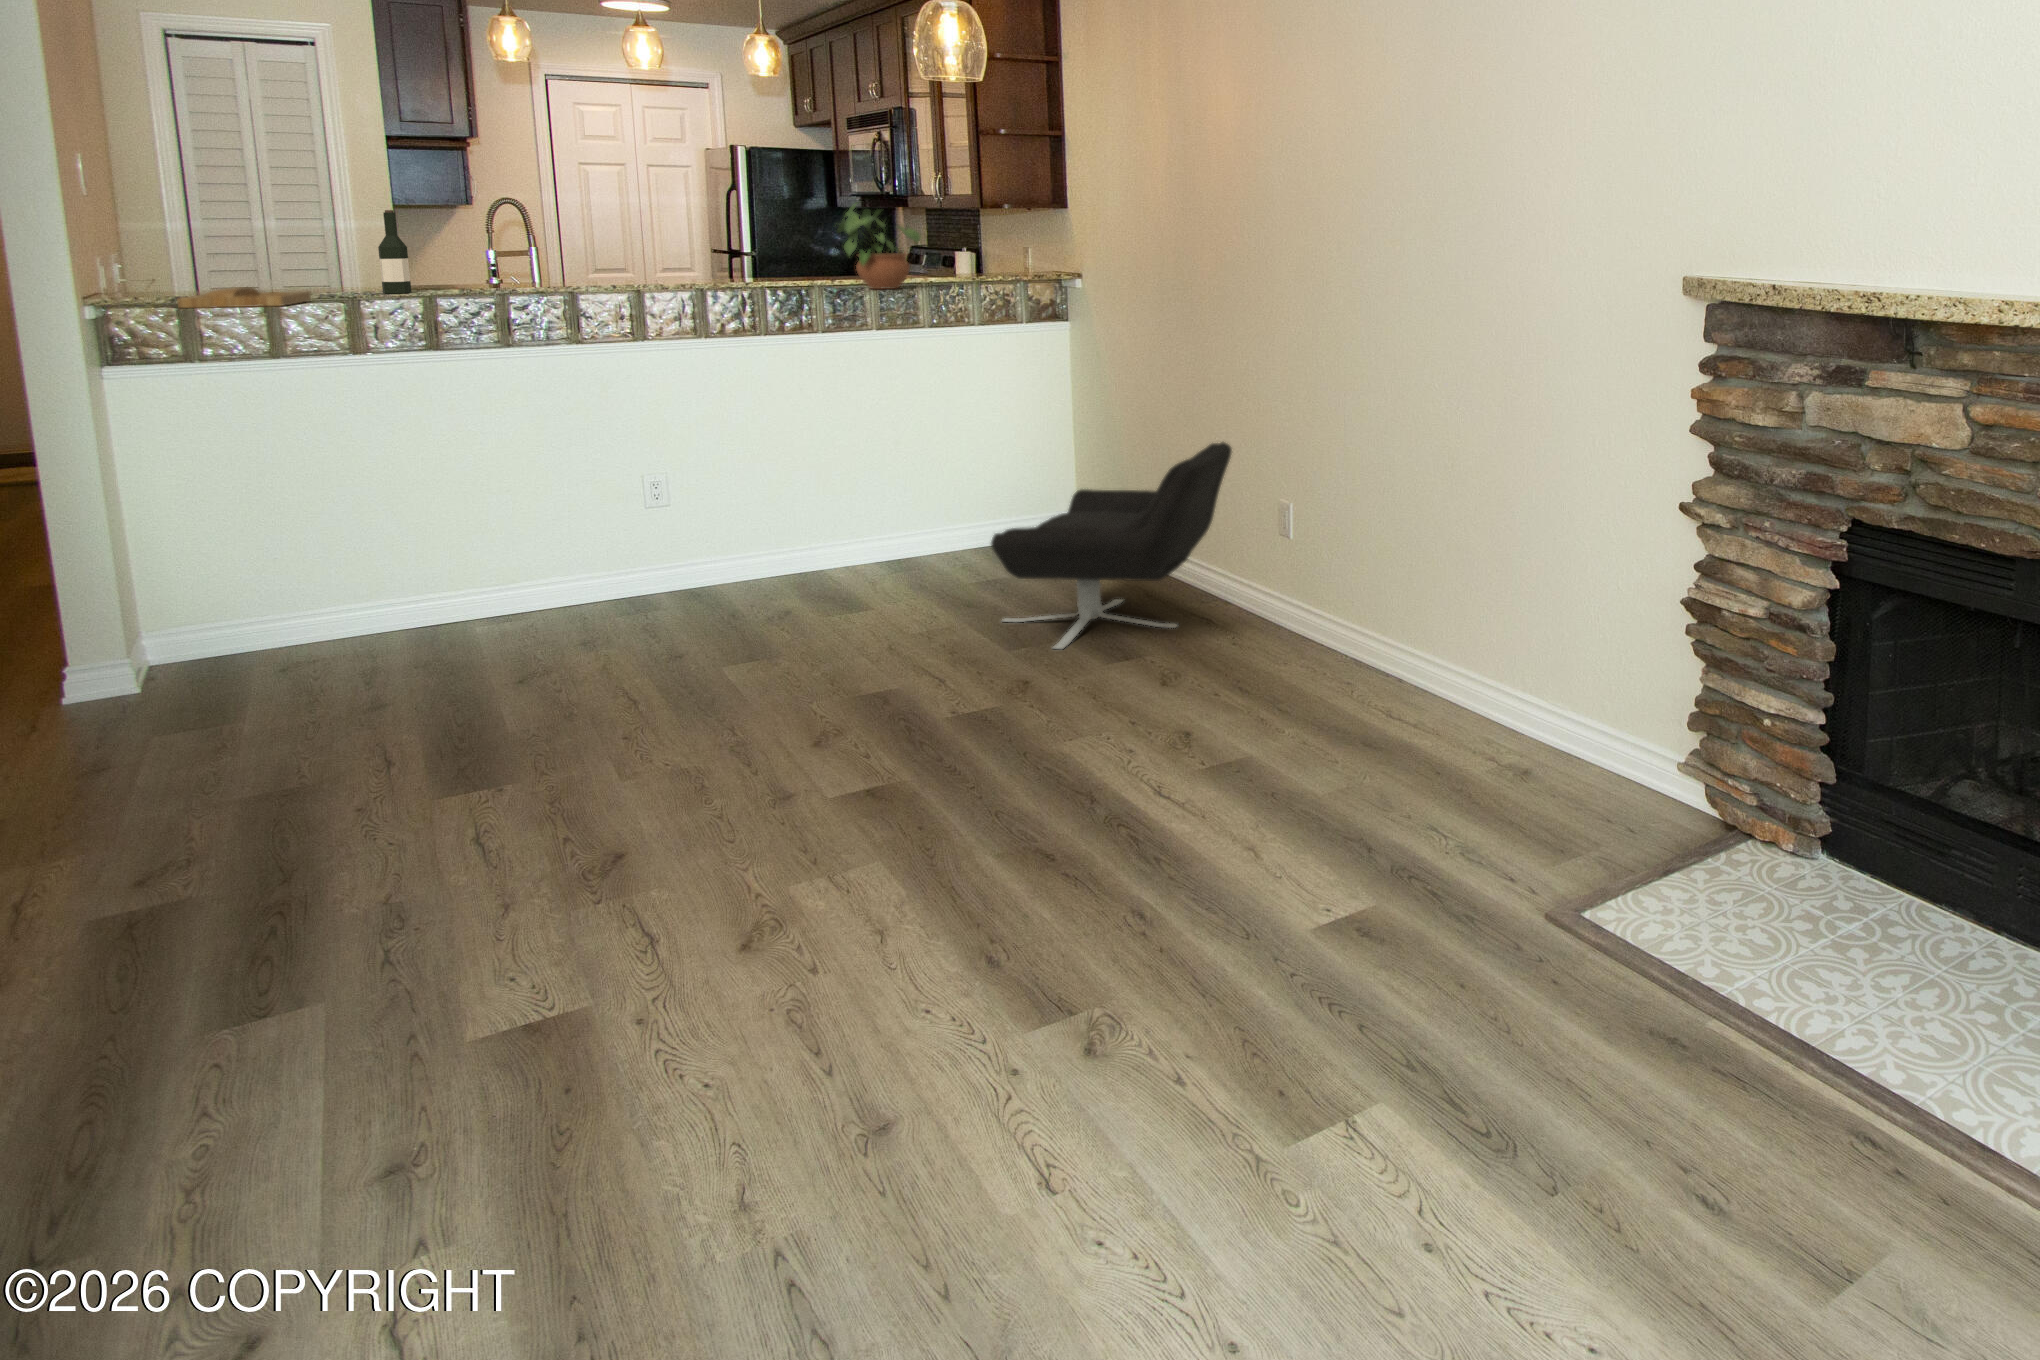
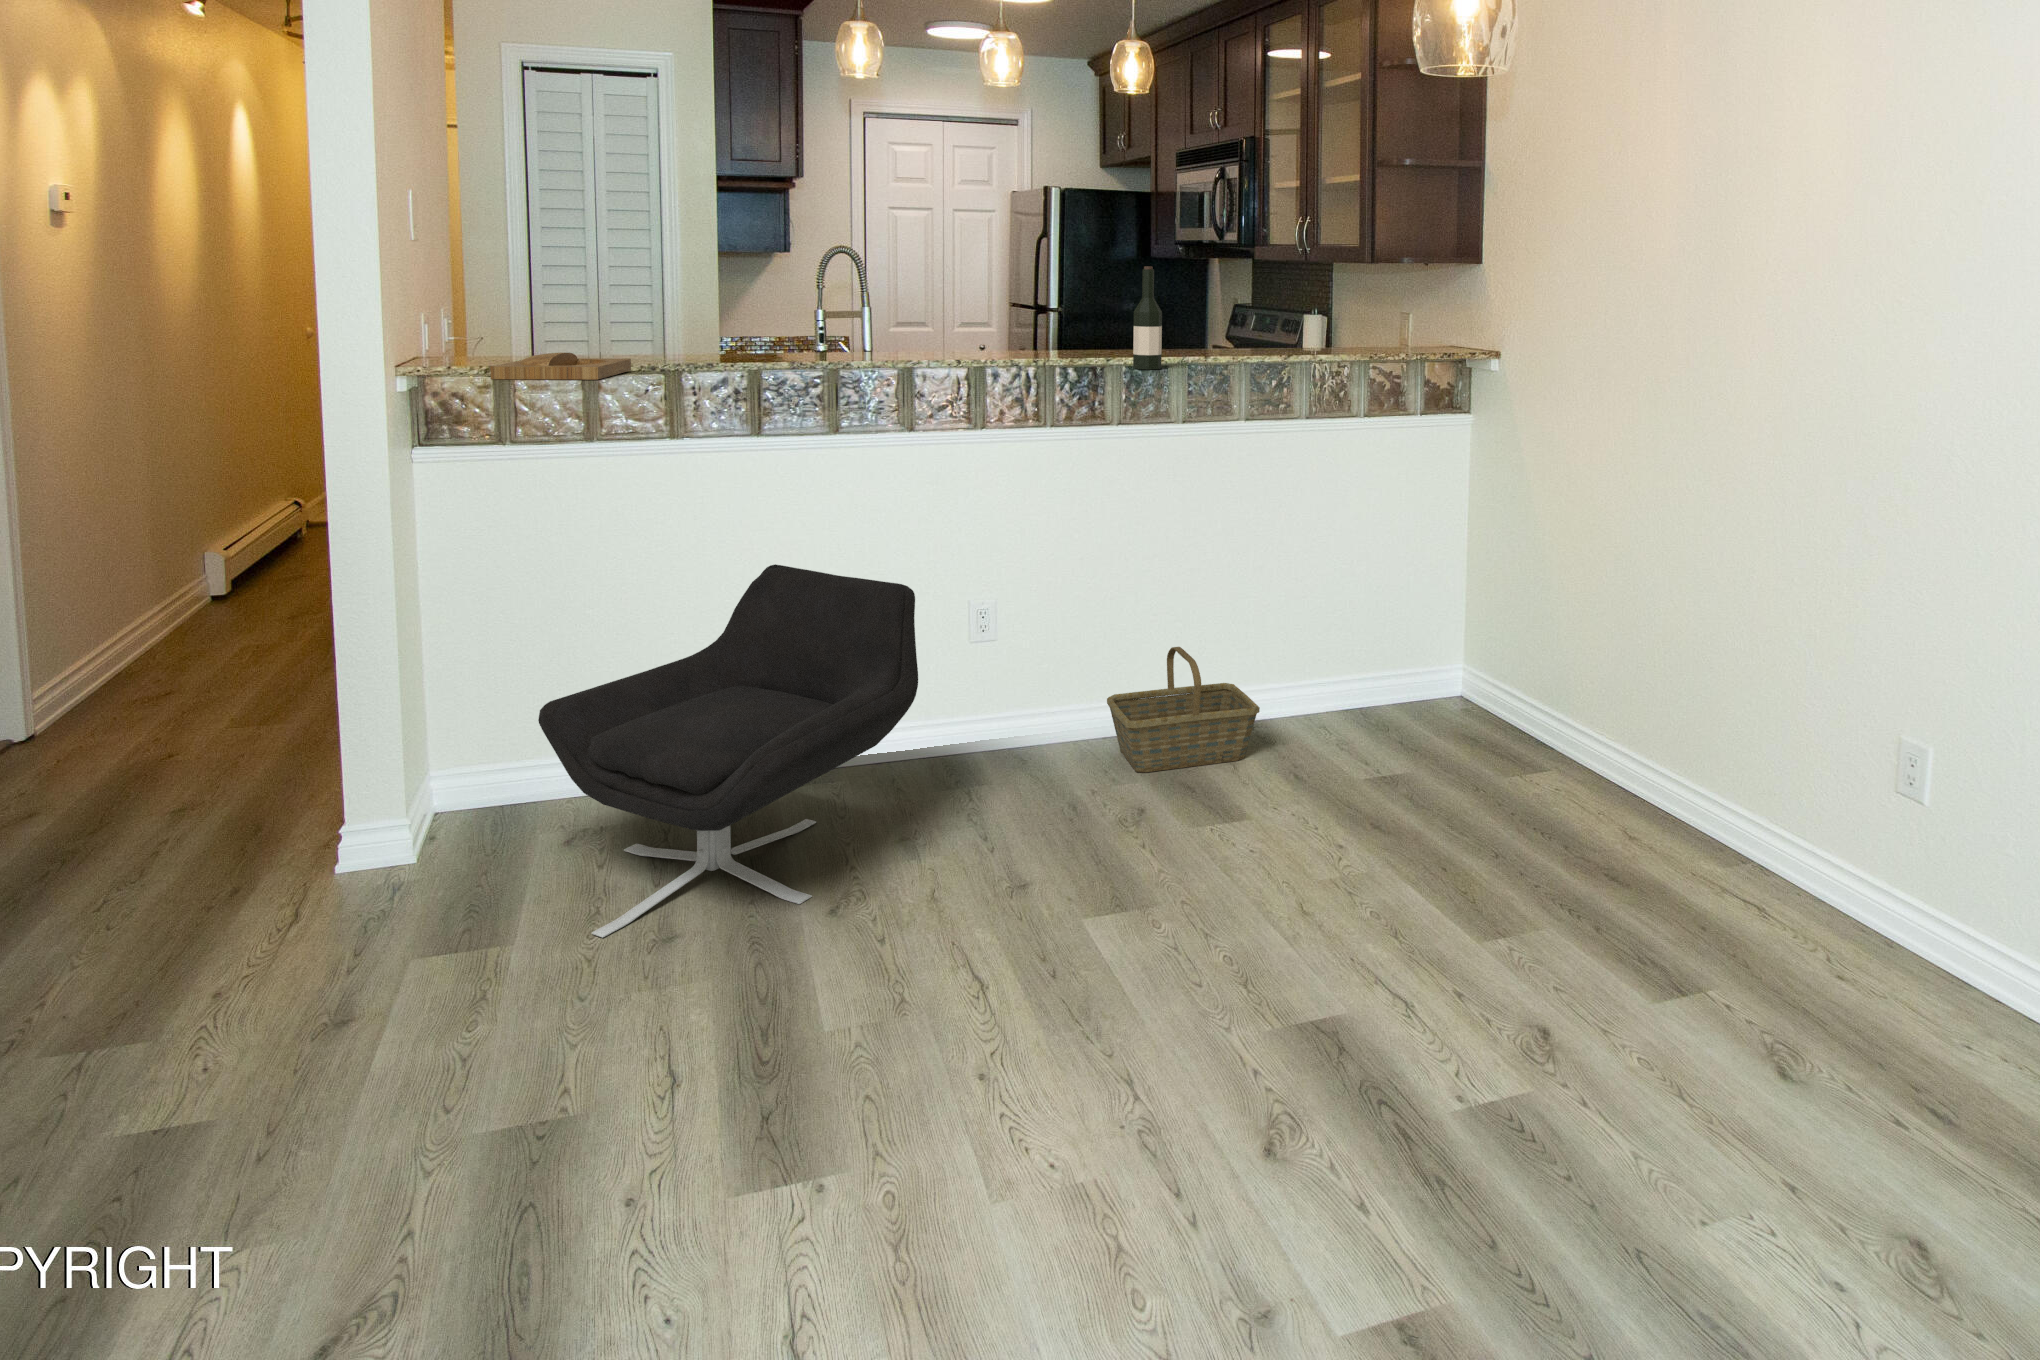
potted plant: present [835,204,920,289] -> none [1206,252,1309,369]
wine bottle: present [378,210,411,293] -> present [1133,266,1162,370]
lounge chair: present [991,442,1232,649] -> present [538,564,918,938]
basket: none [767,498,890,587] -> present [1107,647,1260,772]

